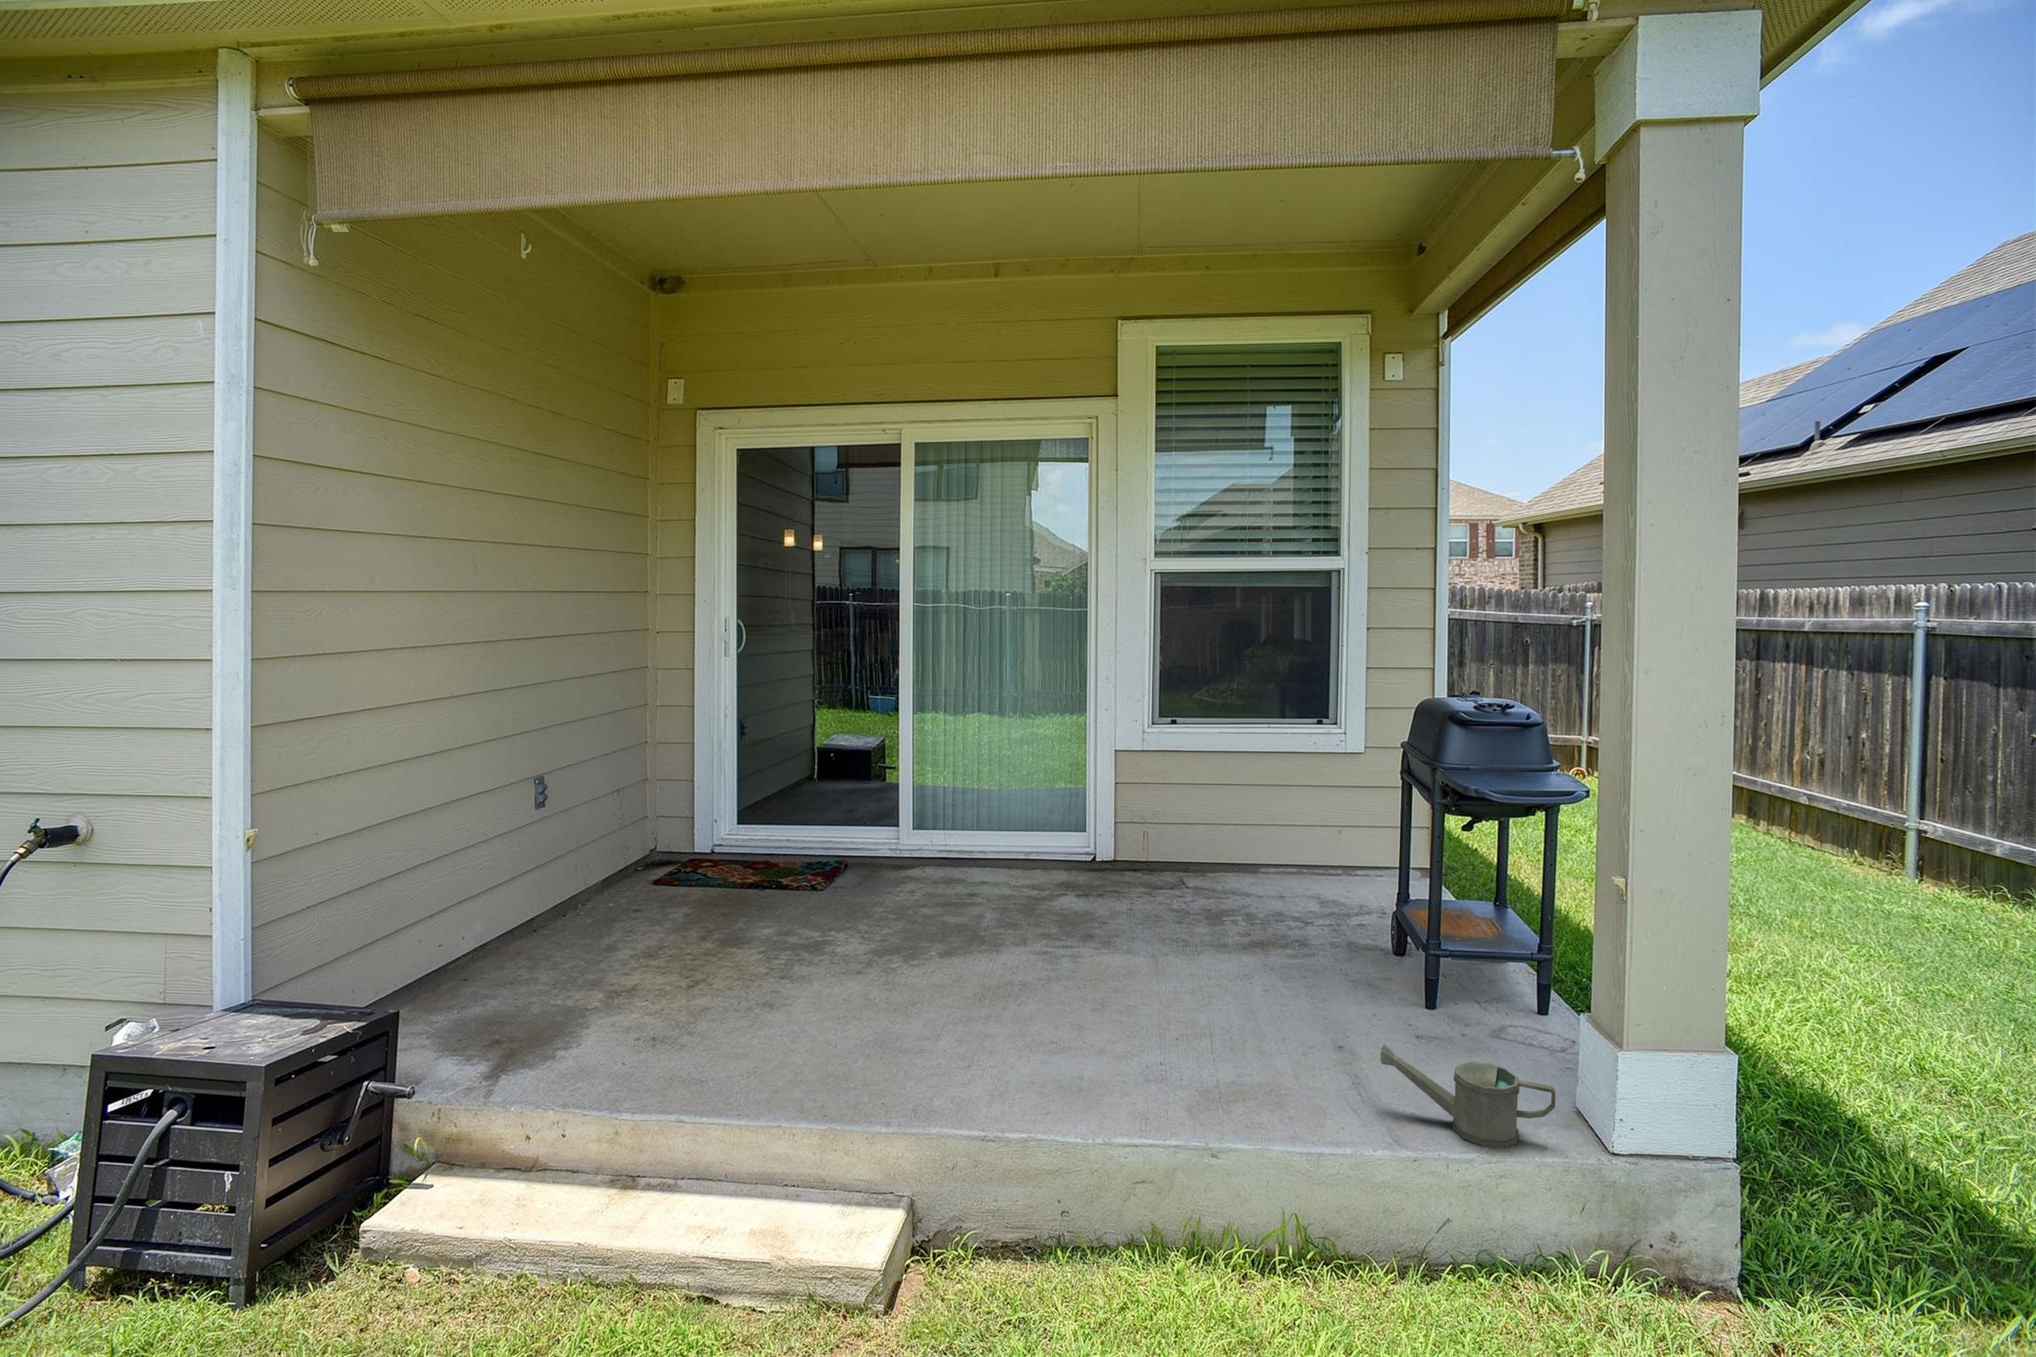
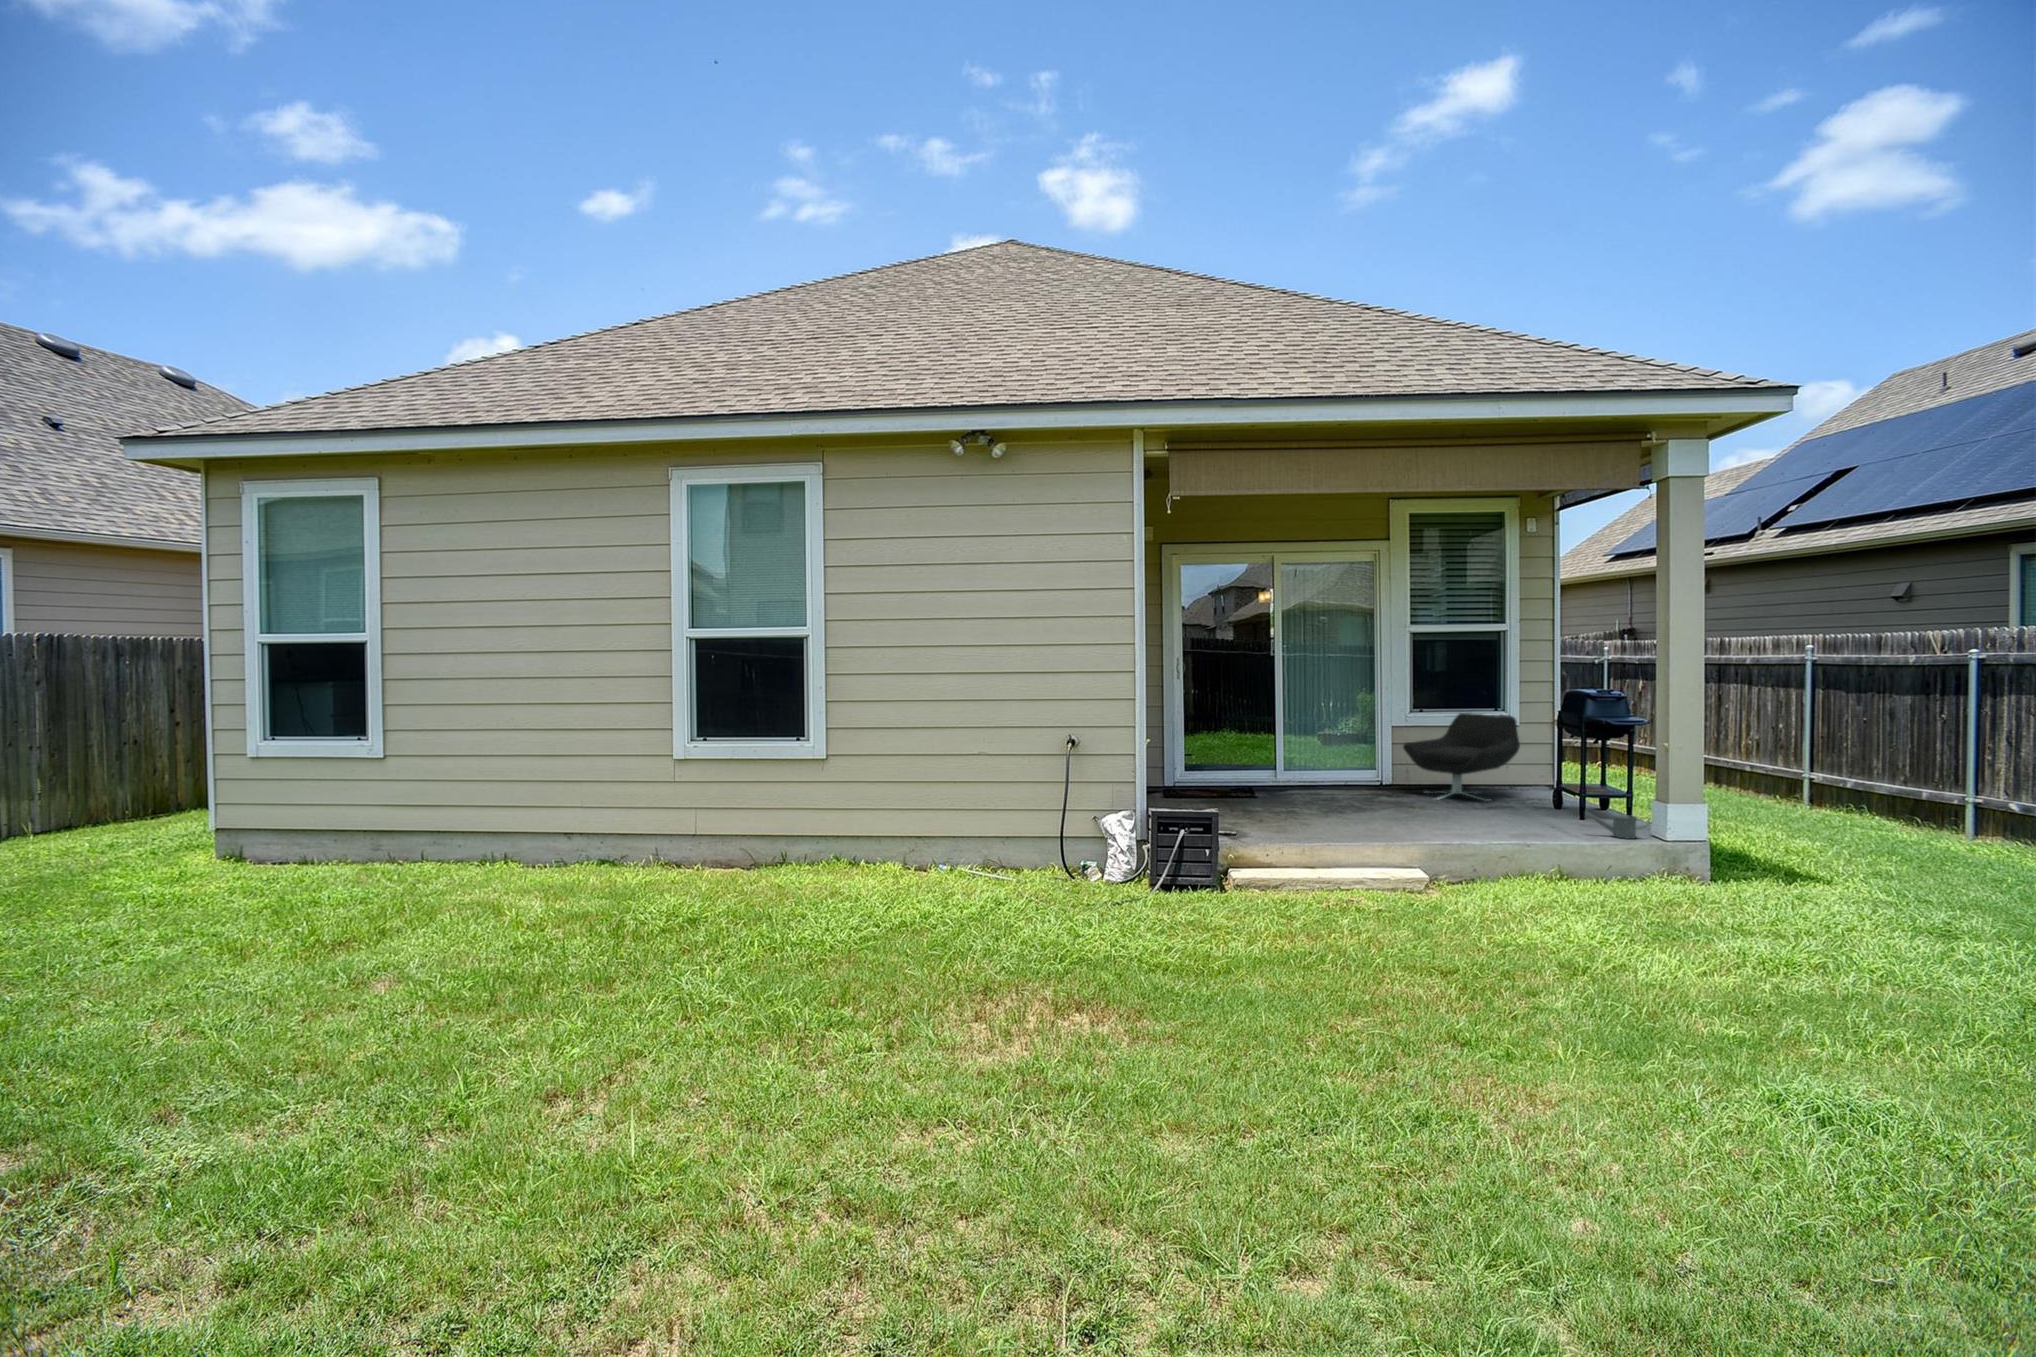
lounge chair: none [1116,728,1338,921] -> present [1403,713,1520,800]

